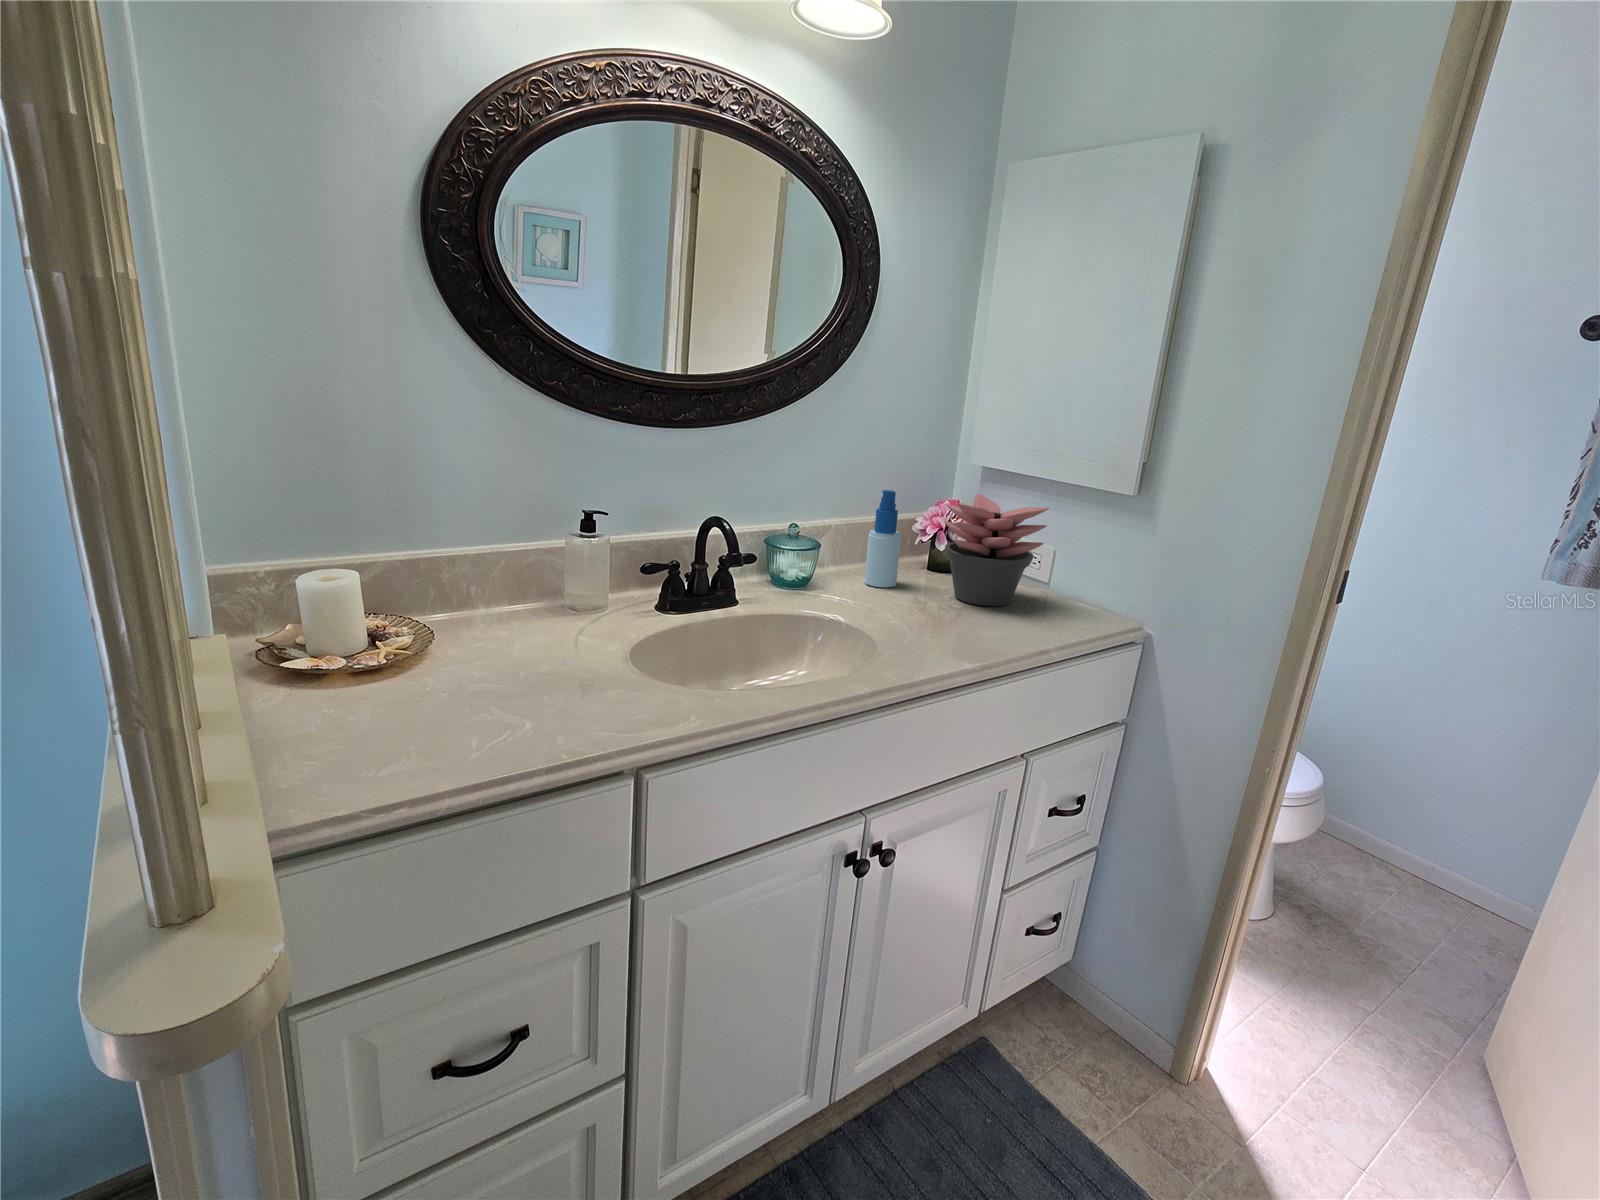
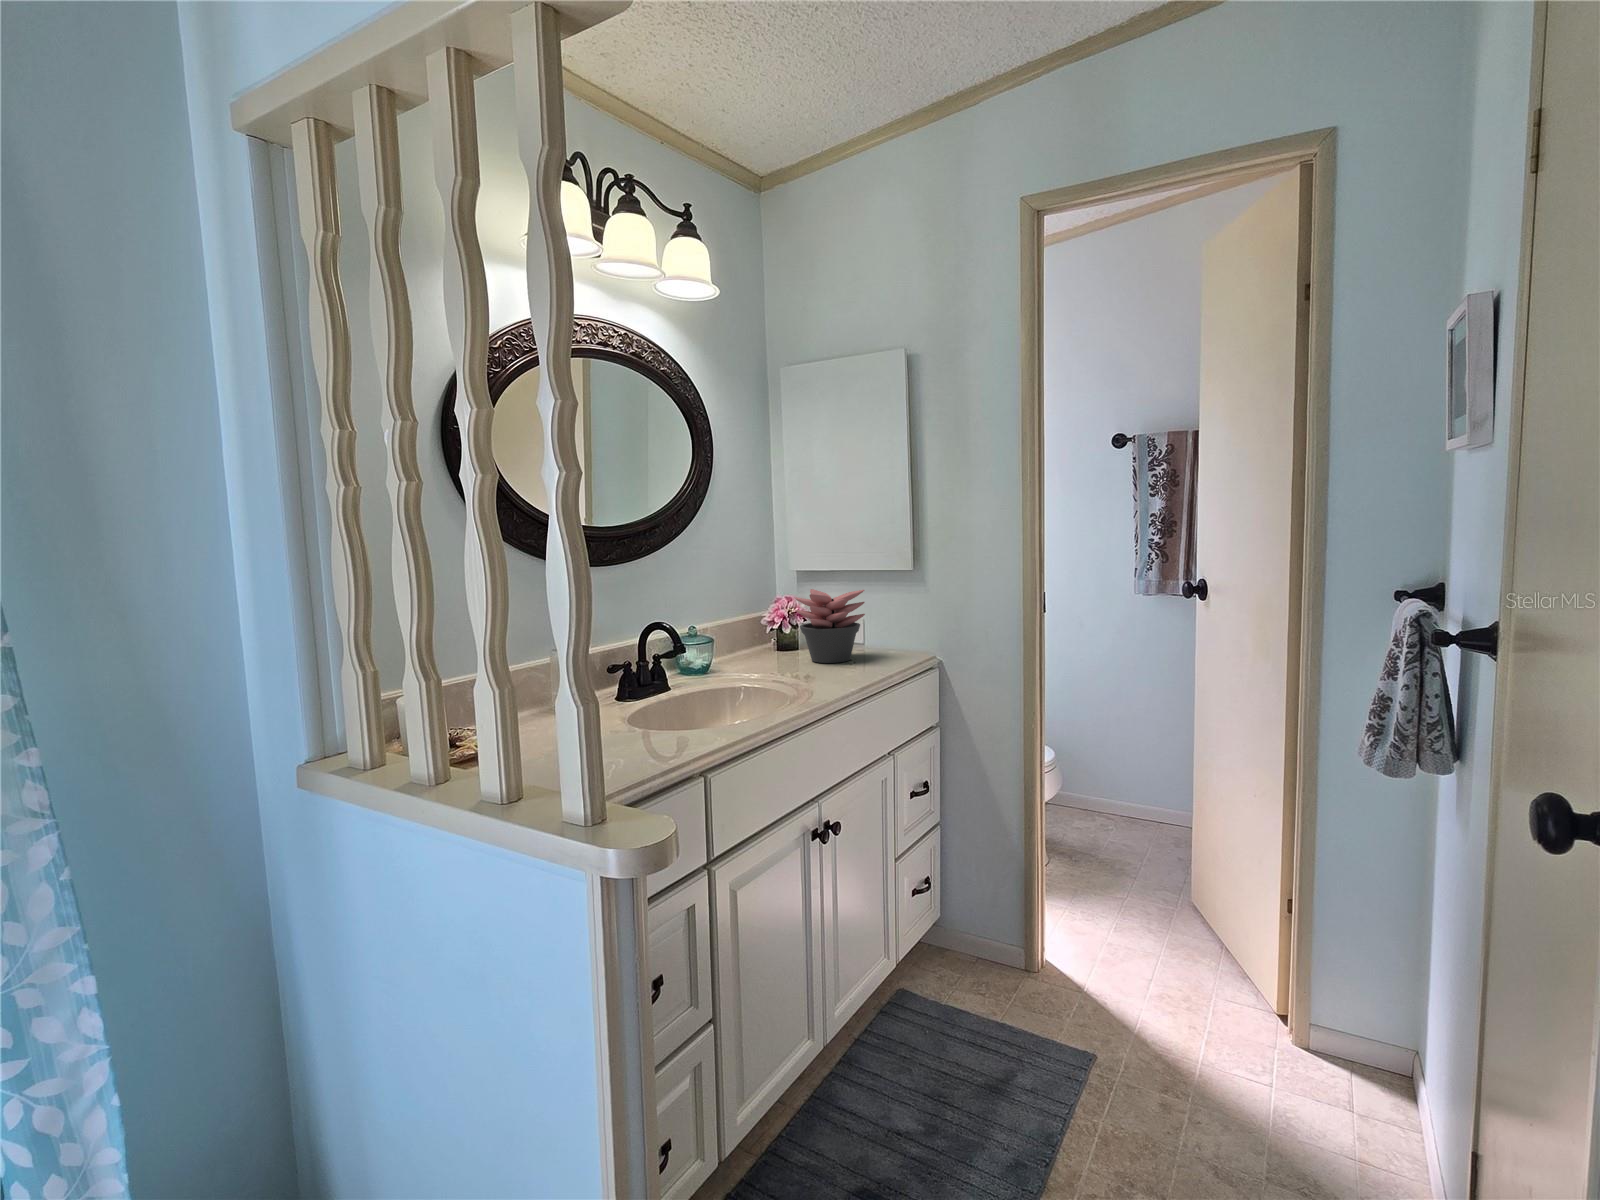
spray bottle: present [865,490,901,587] -> none [742,594,767,665]

